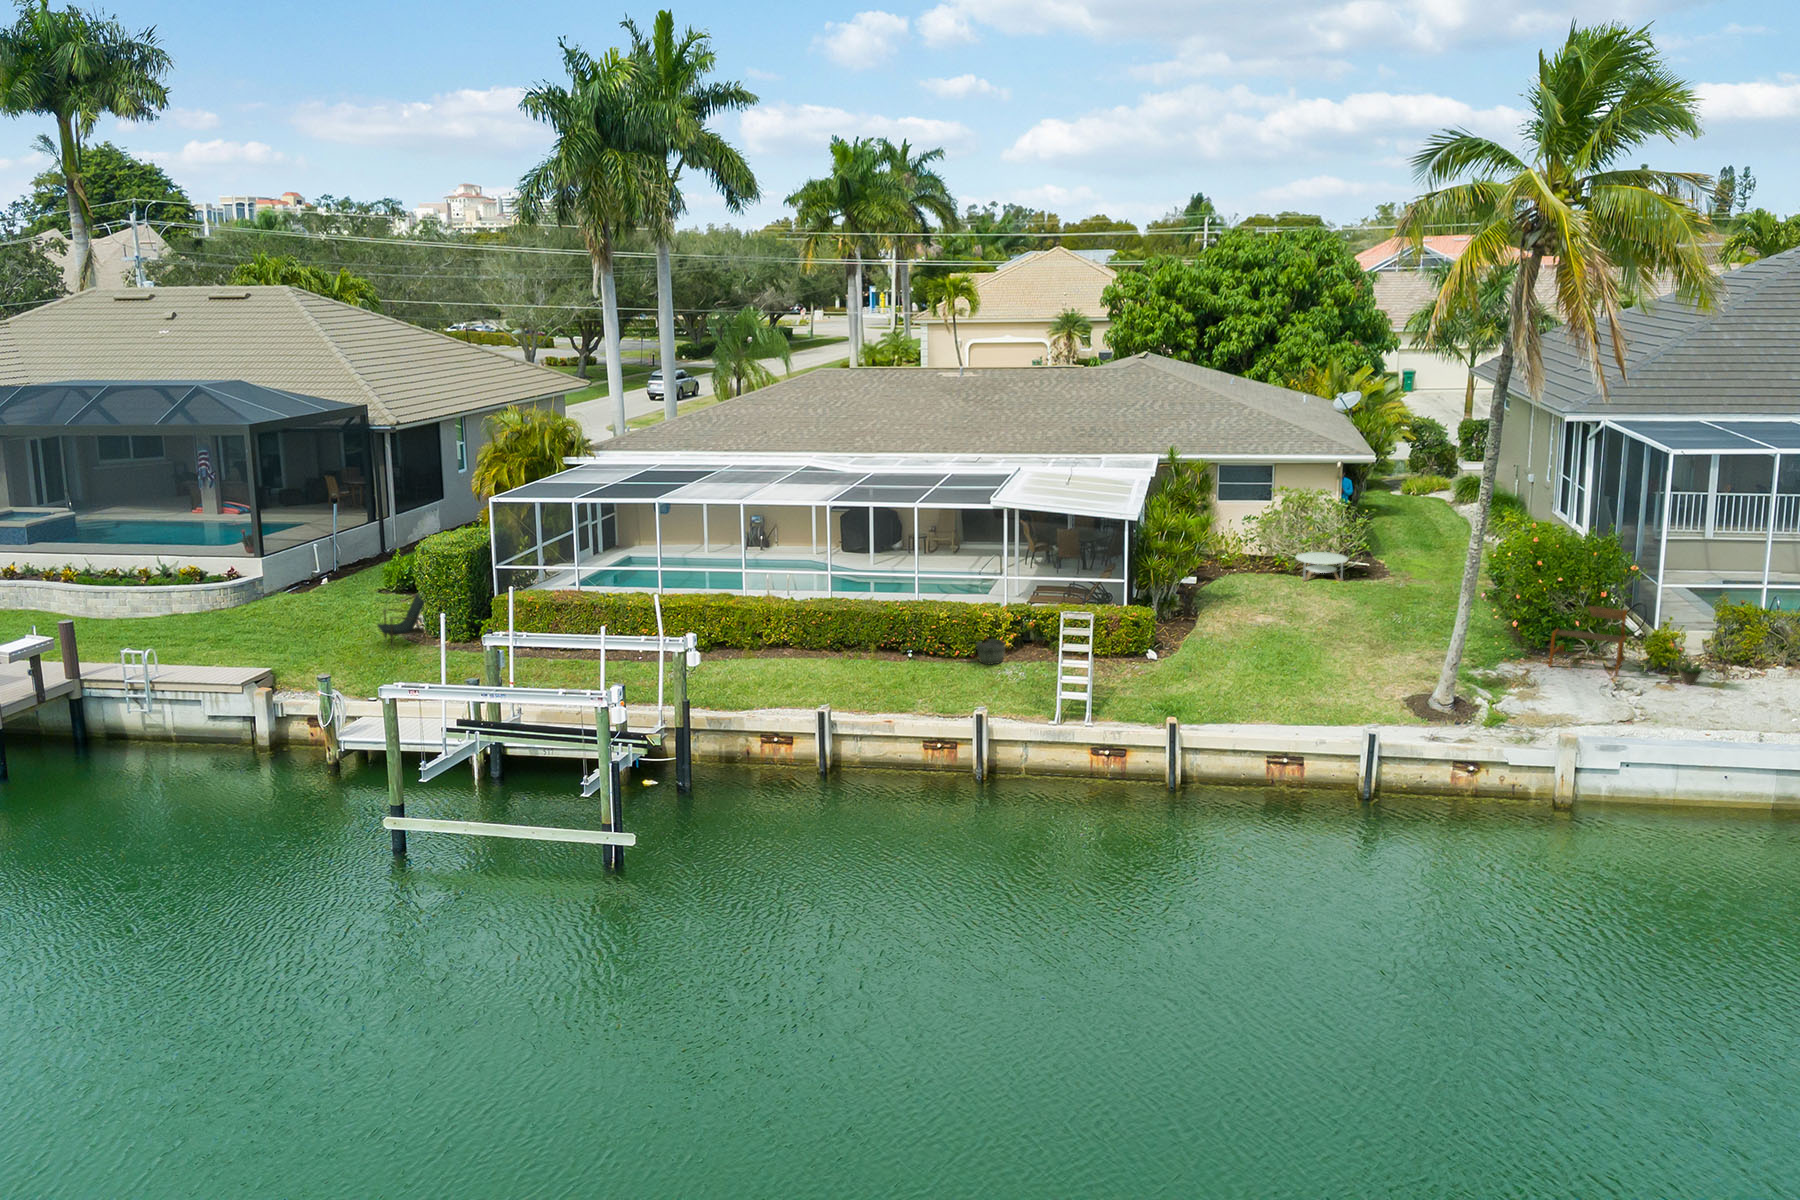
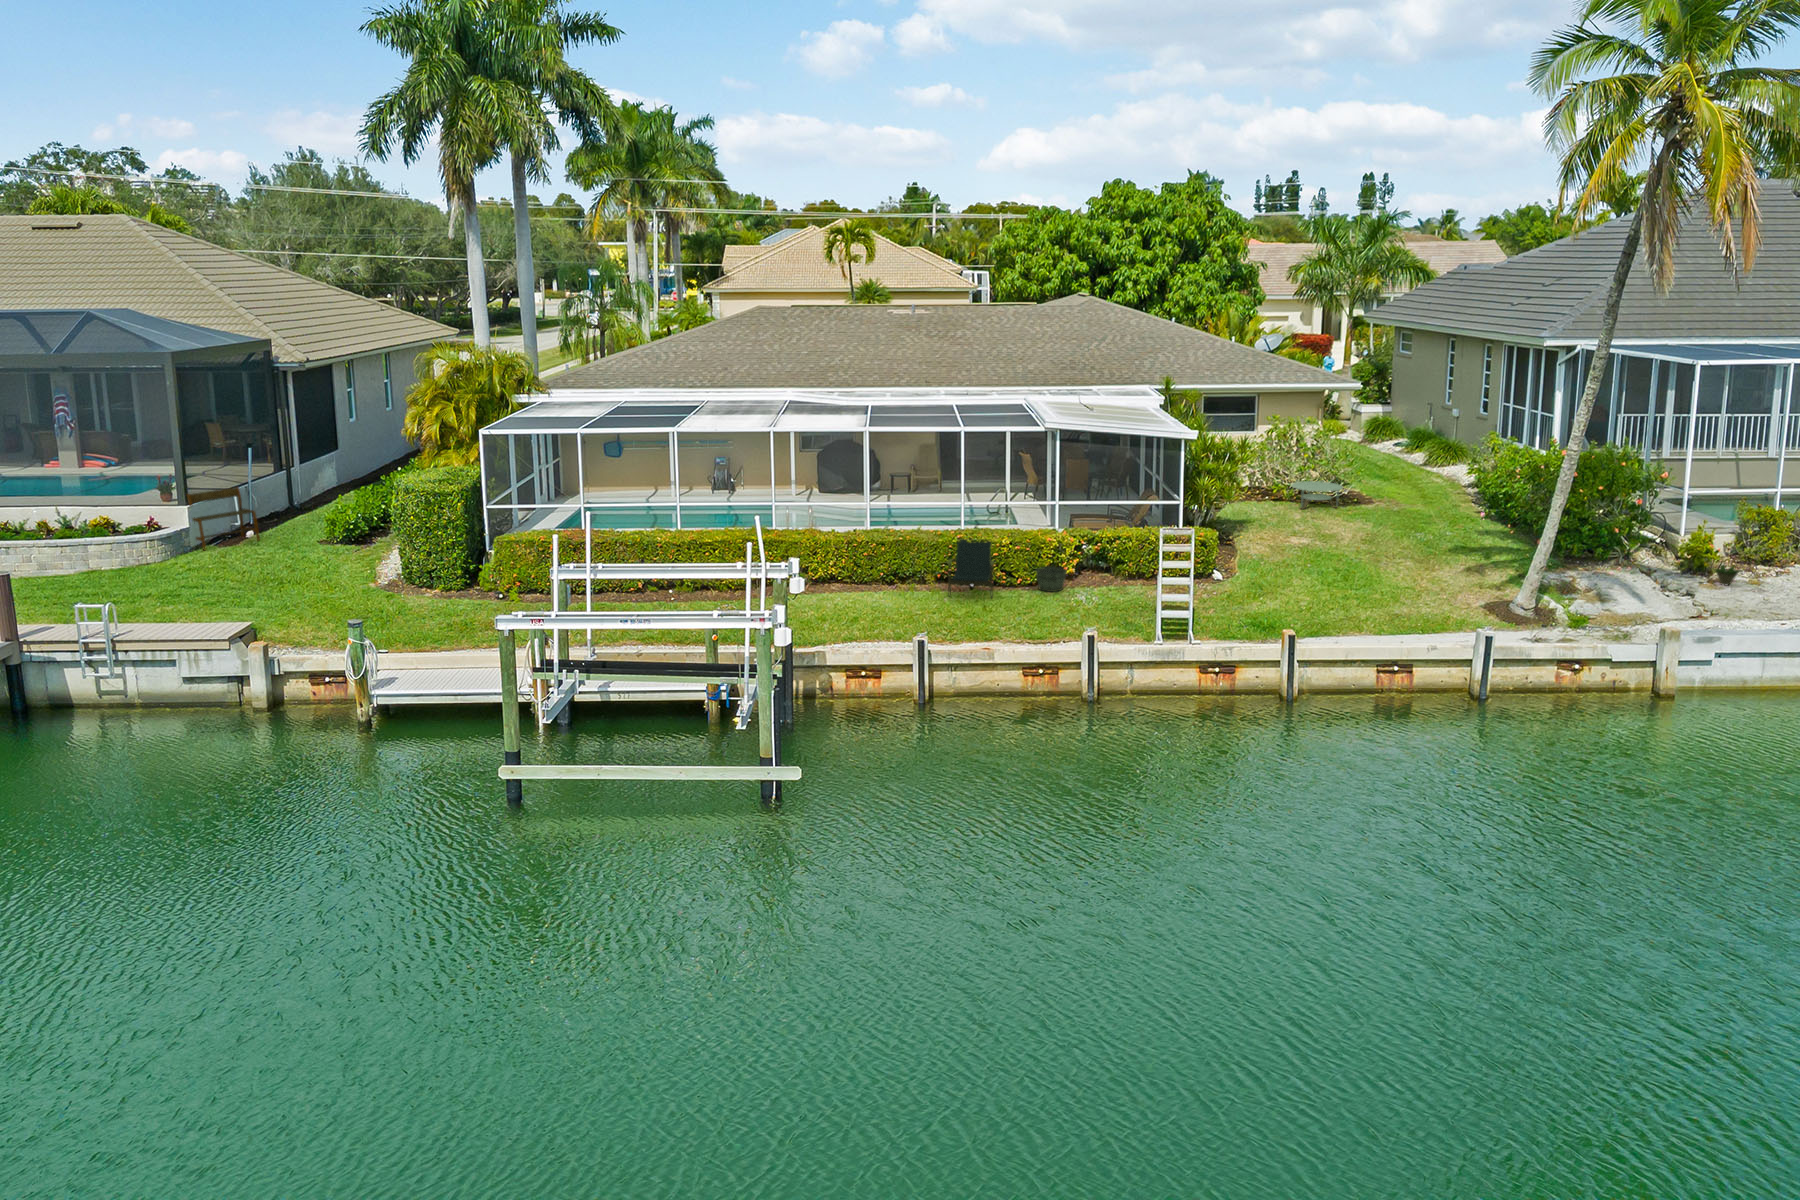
lounge chair: present [377,595,426,648] -> present [948,539,994,597]
bench: present [1549,606,1627,676] -> present [187,487,260,550]

